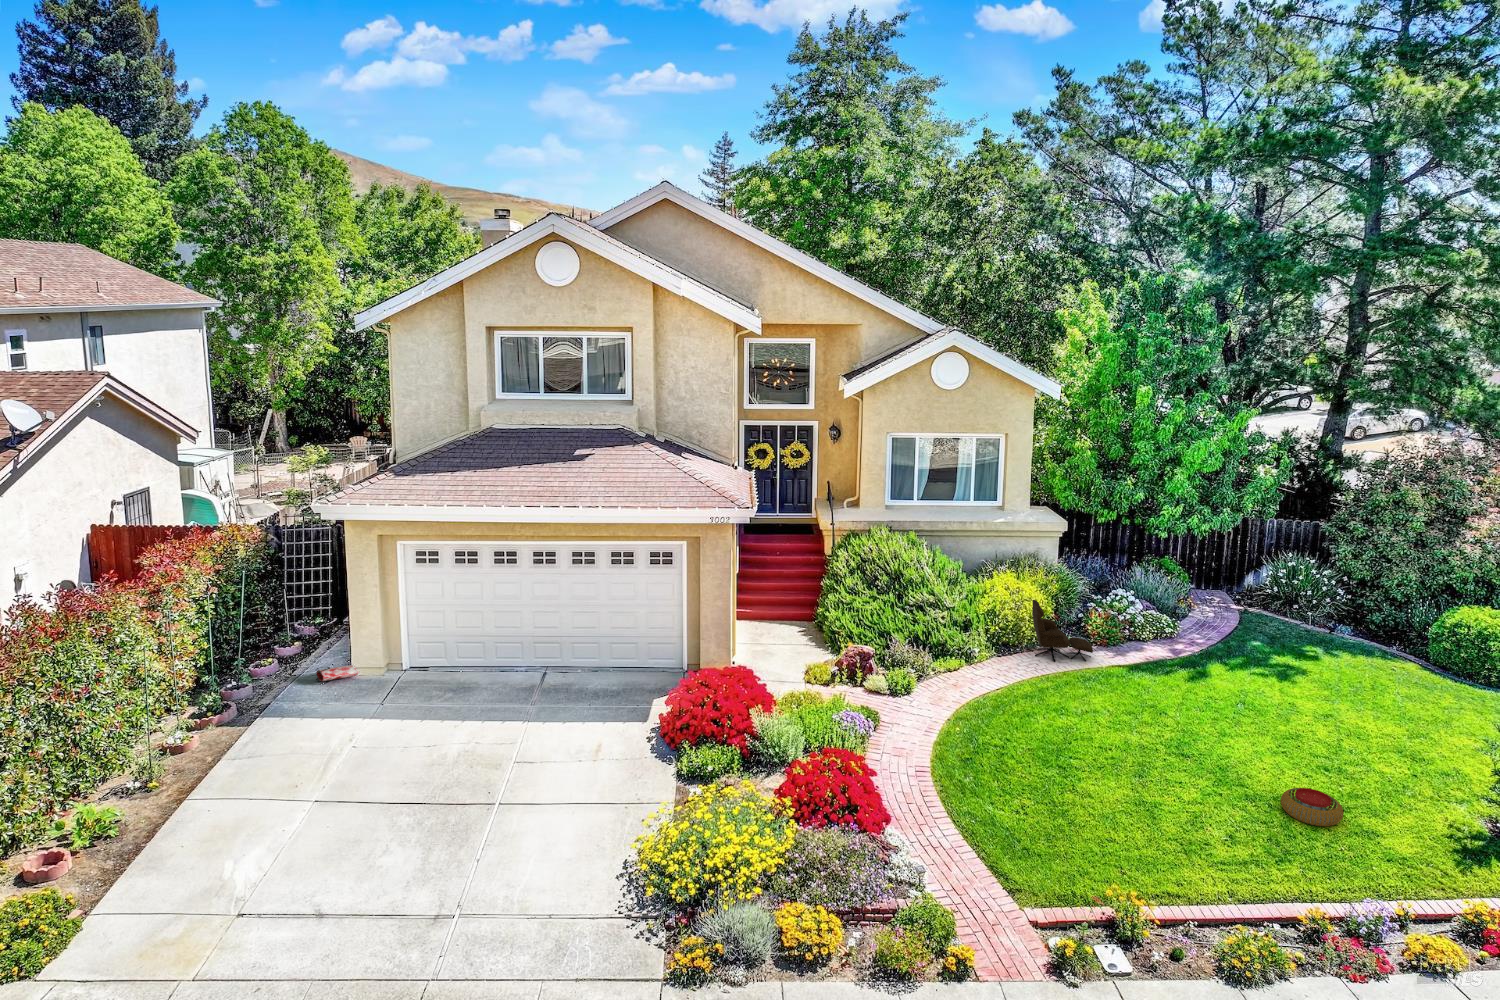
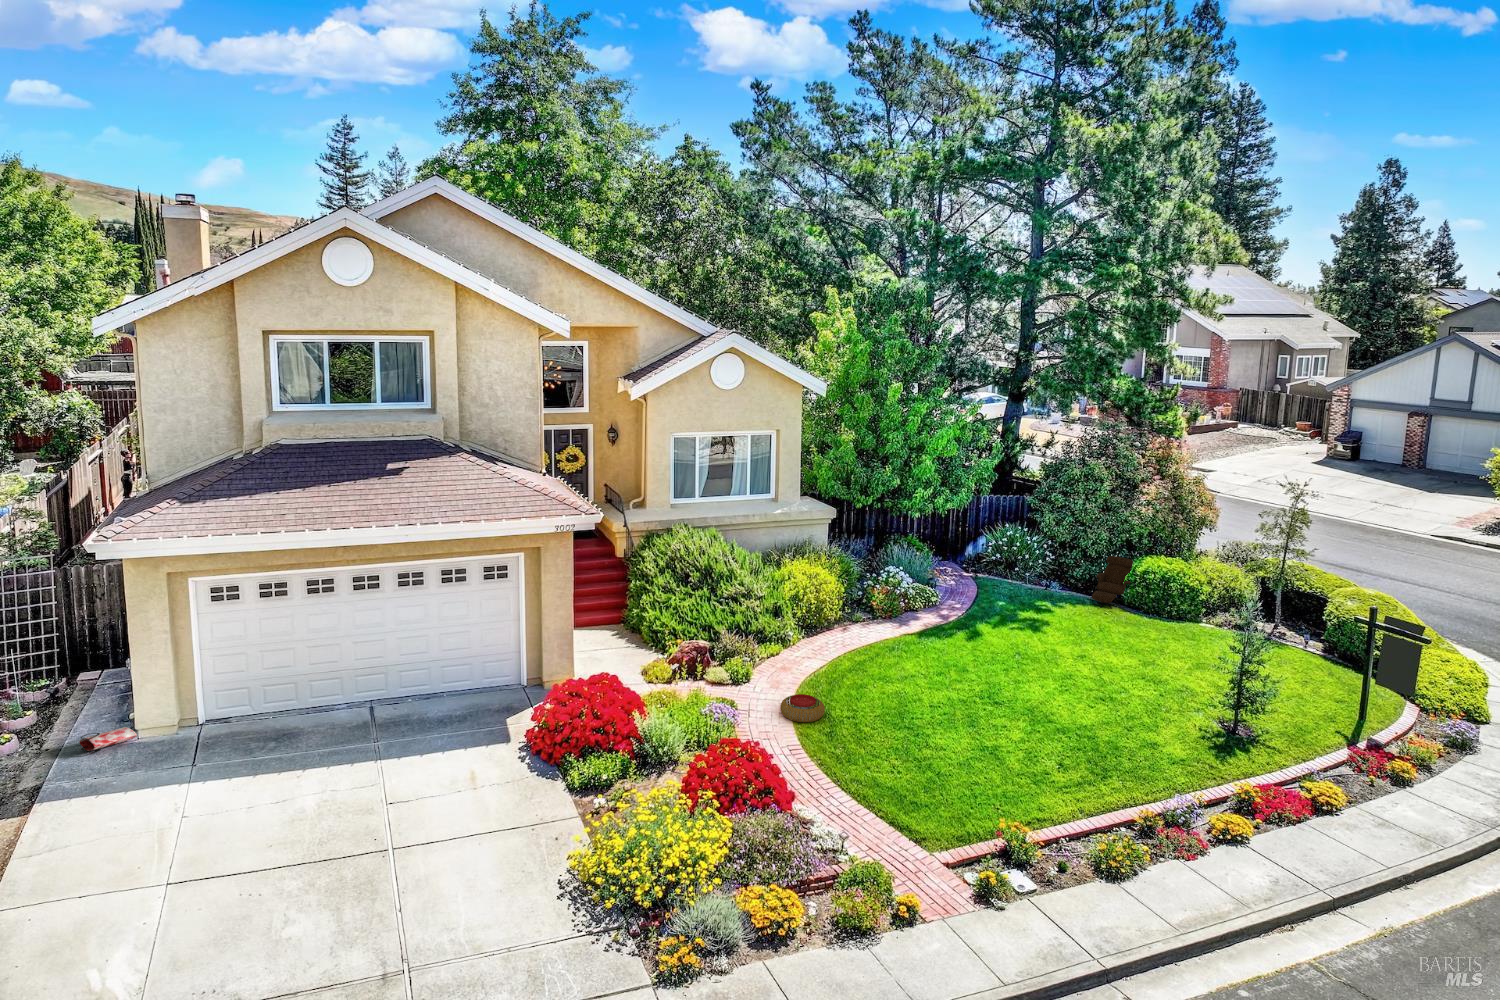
lounge chair: present [1032,600,1093,662] -> present [1092,556,1133,608]
pouf: present [1281,788,1343,826] -> present [780,694,825,722]

